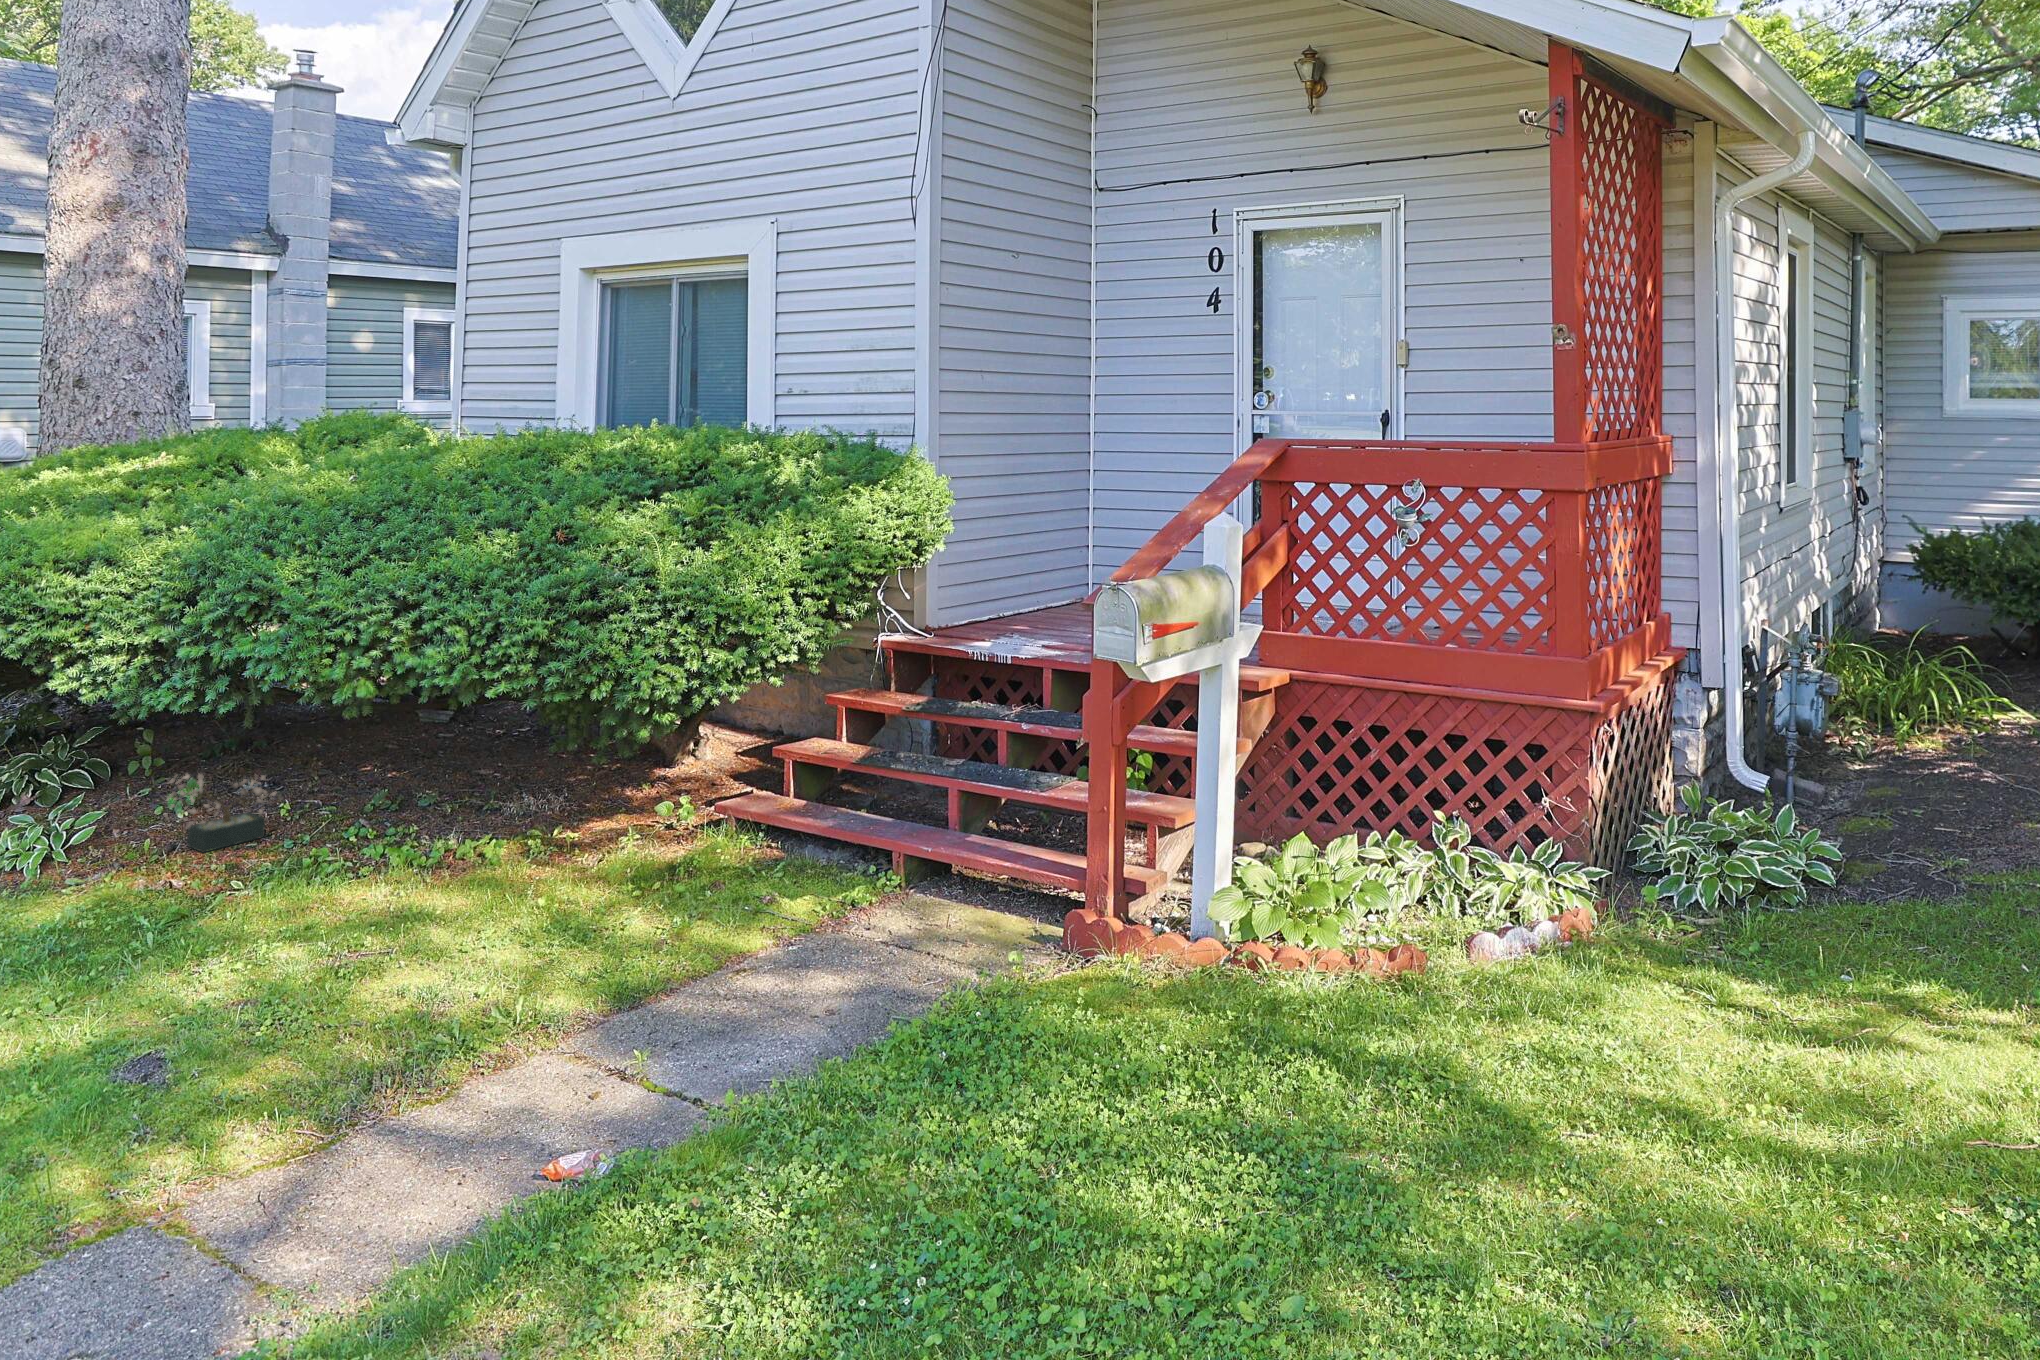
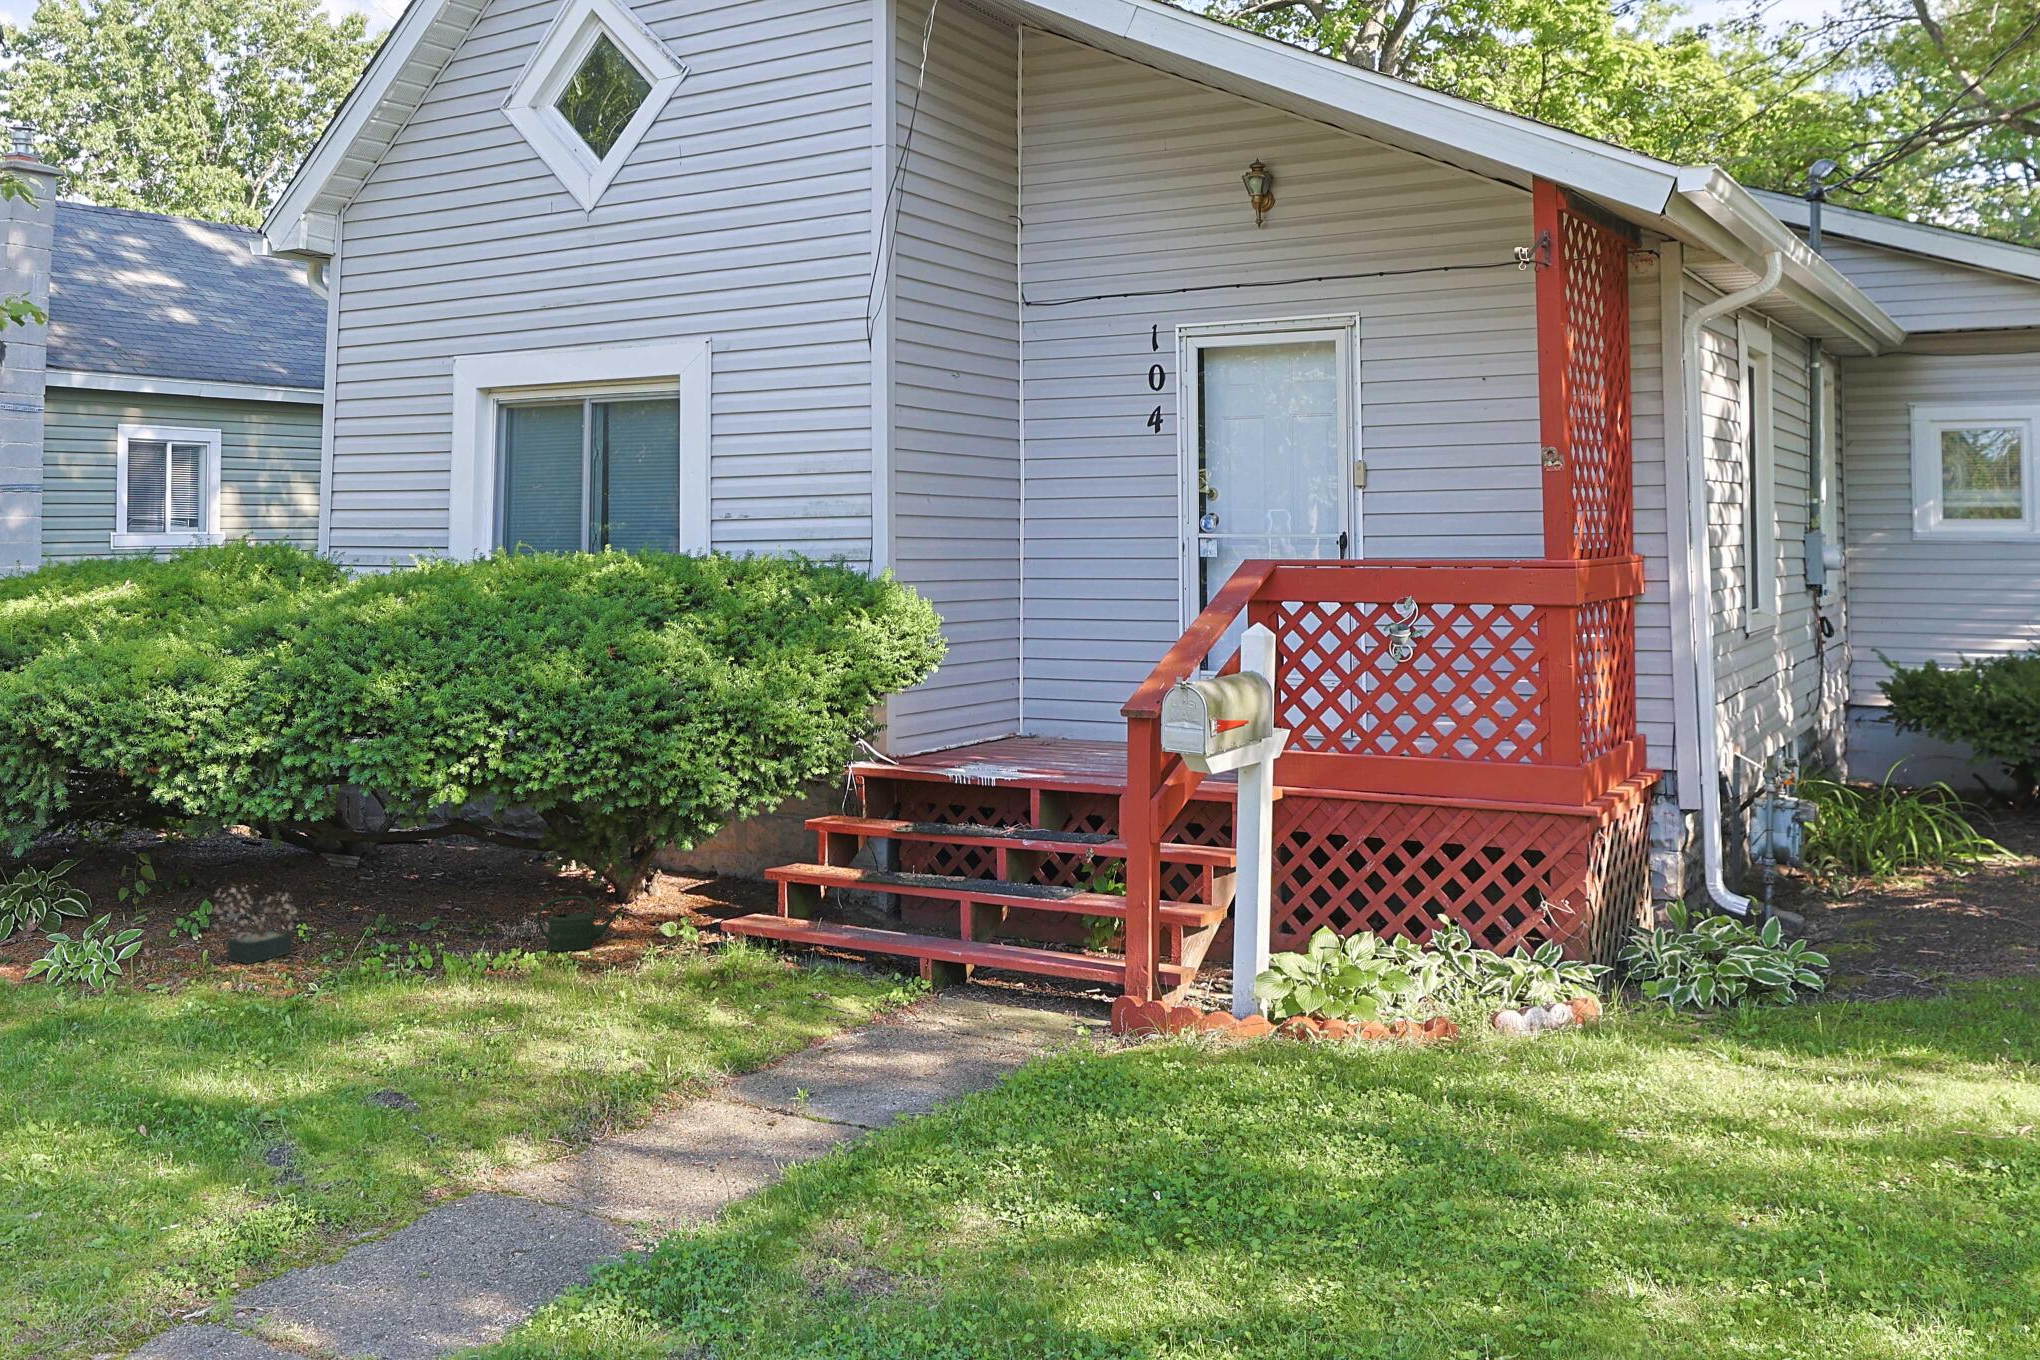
watering can: none [522,777,619,834] -> present [537,896,624,951]

